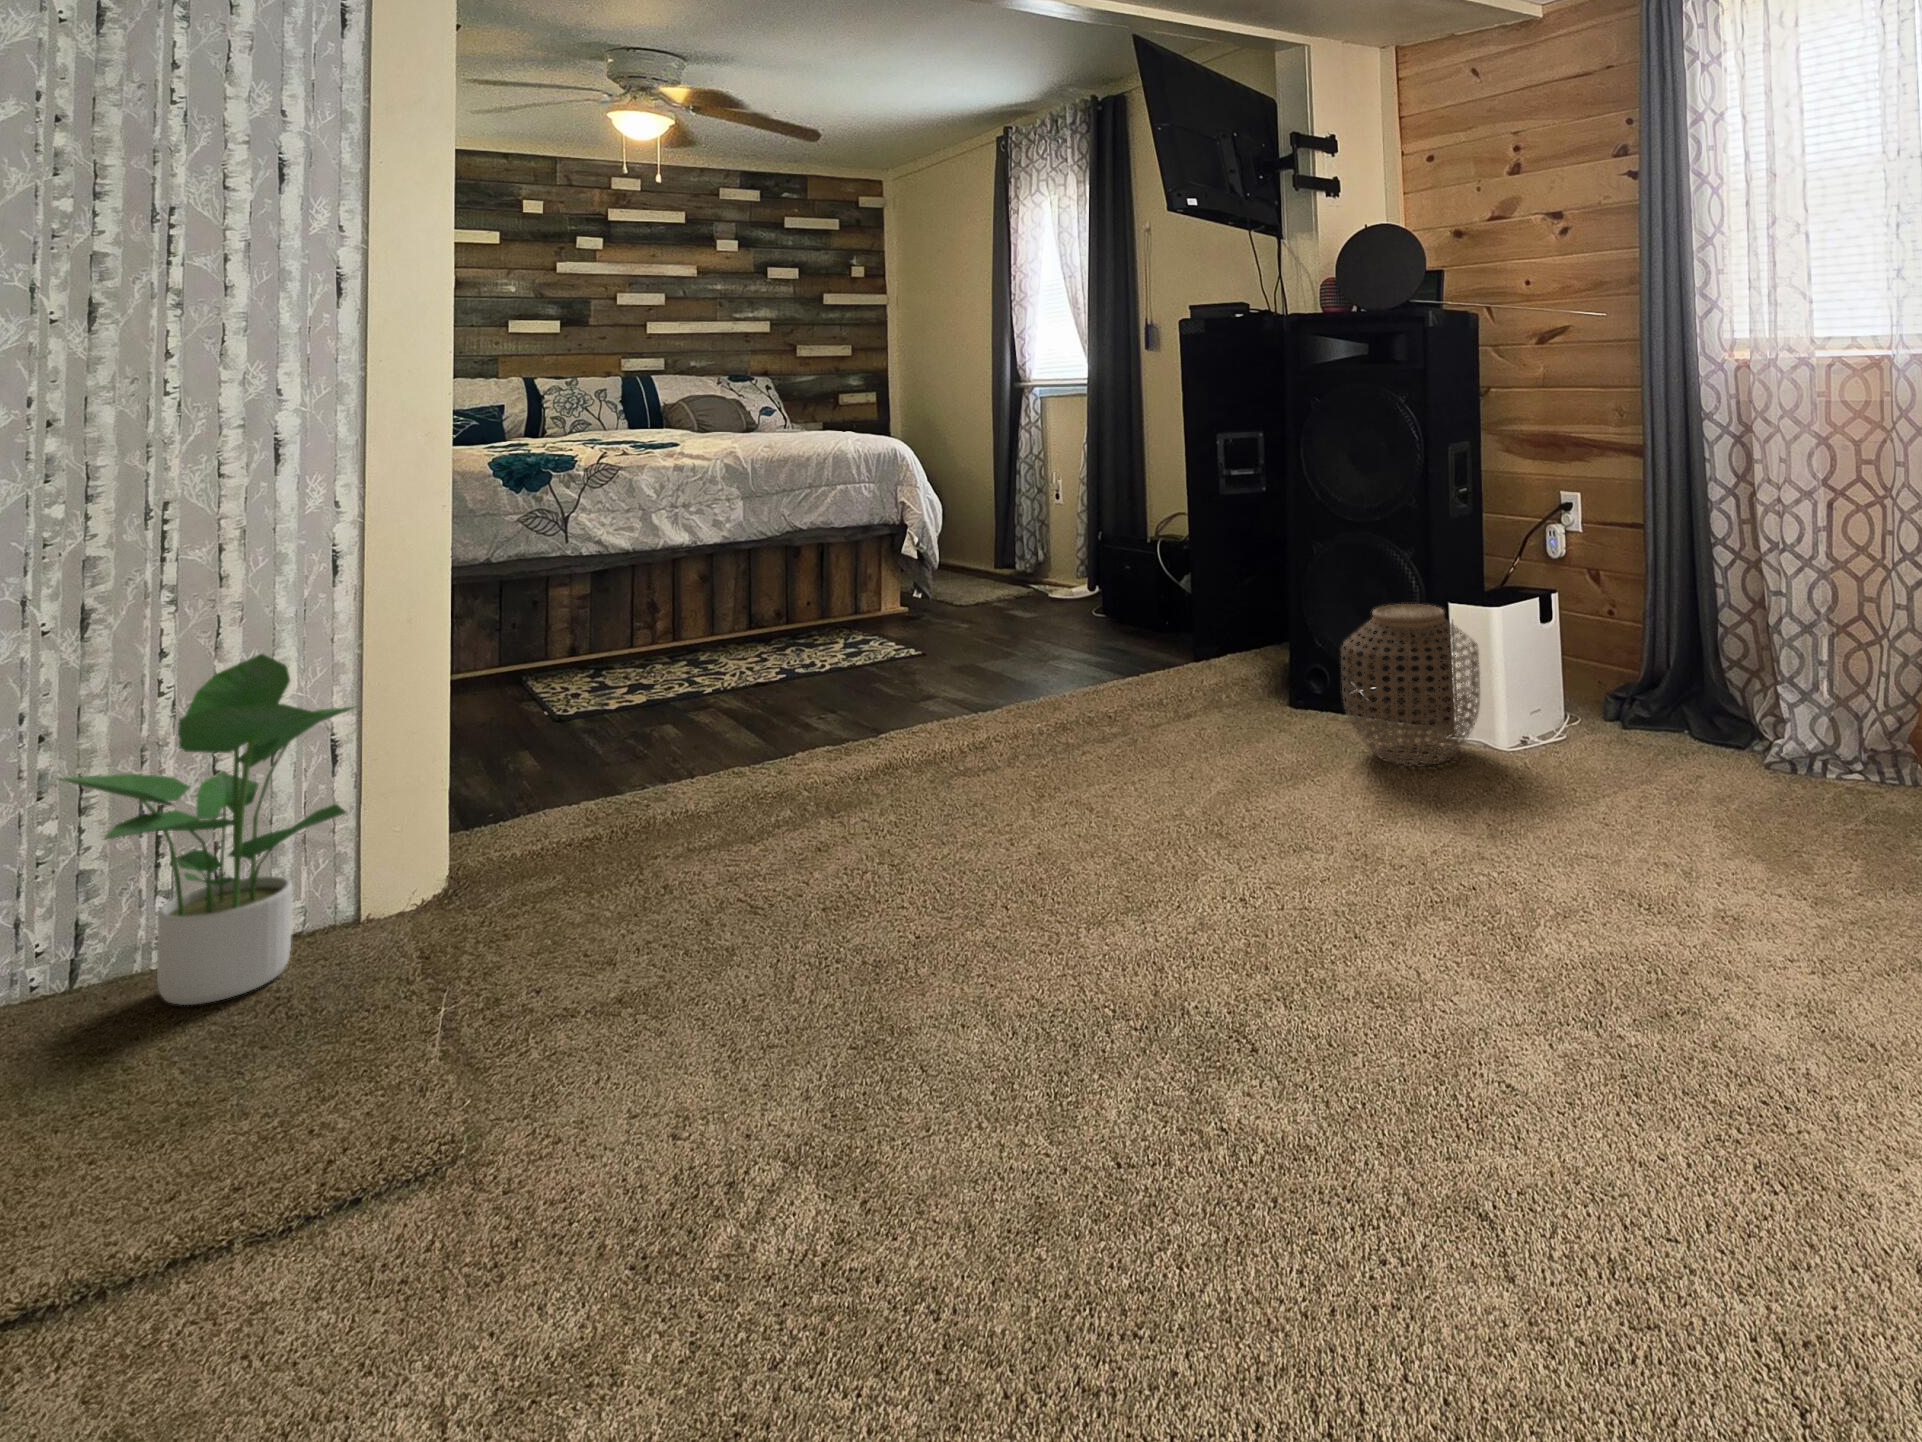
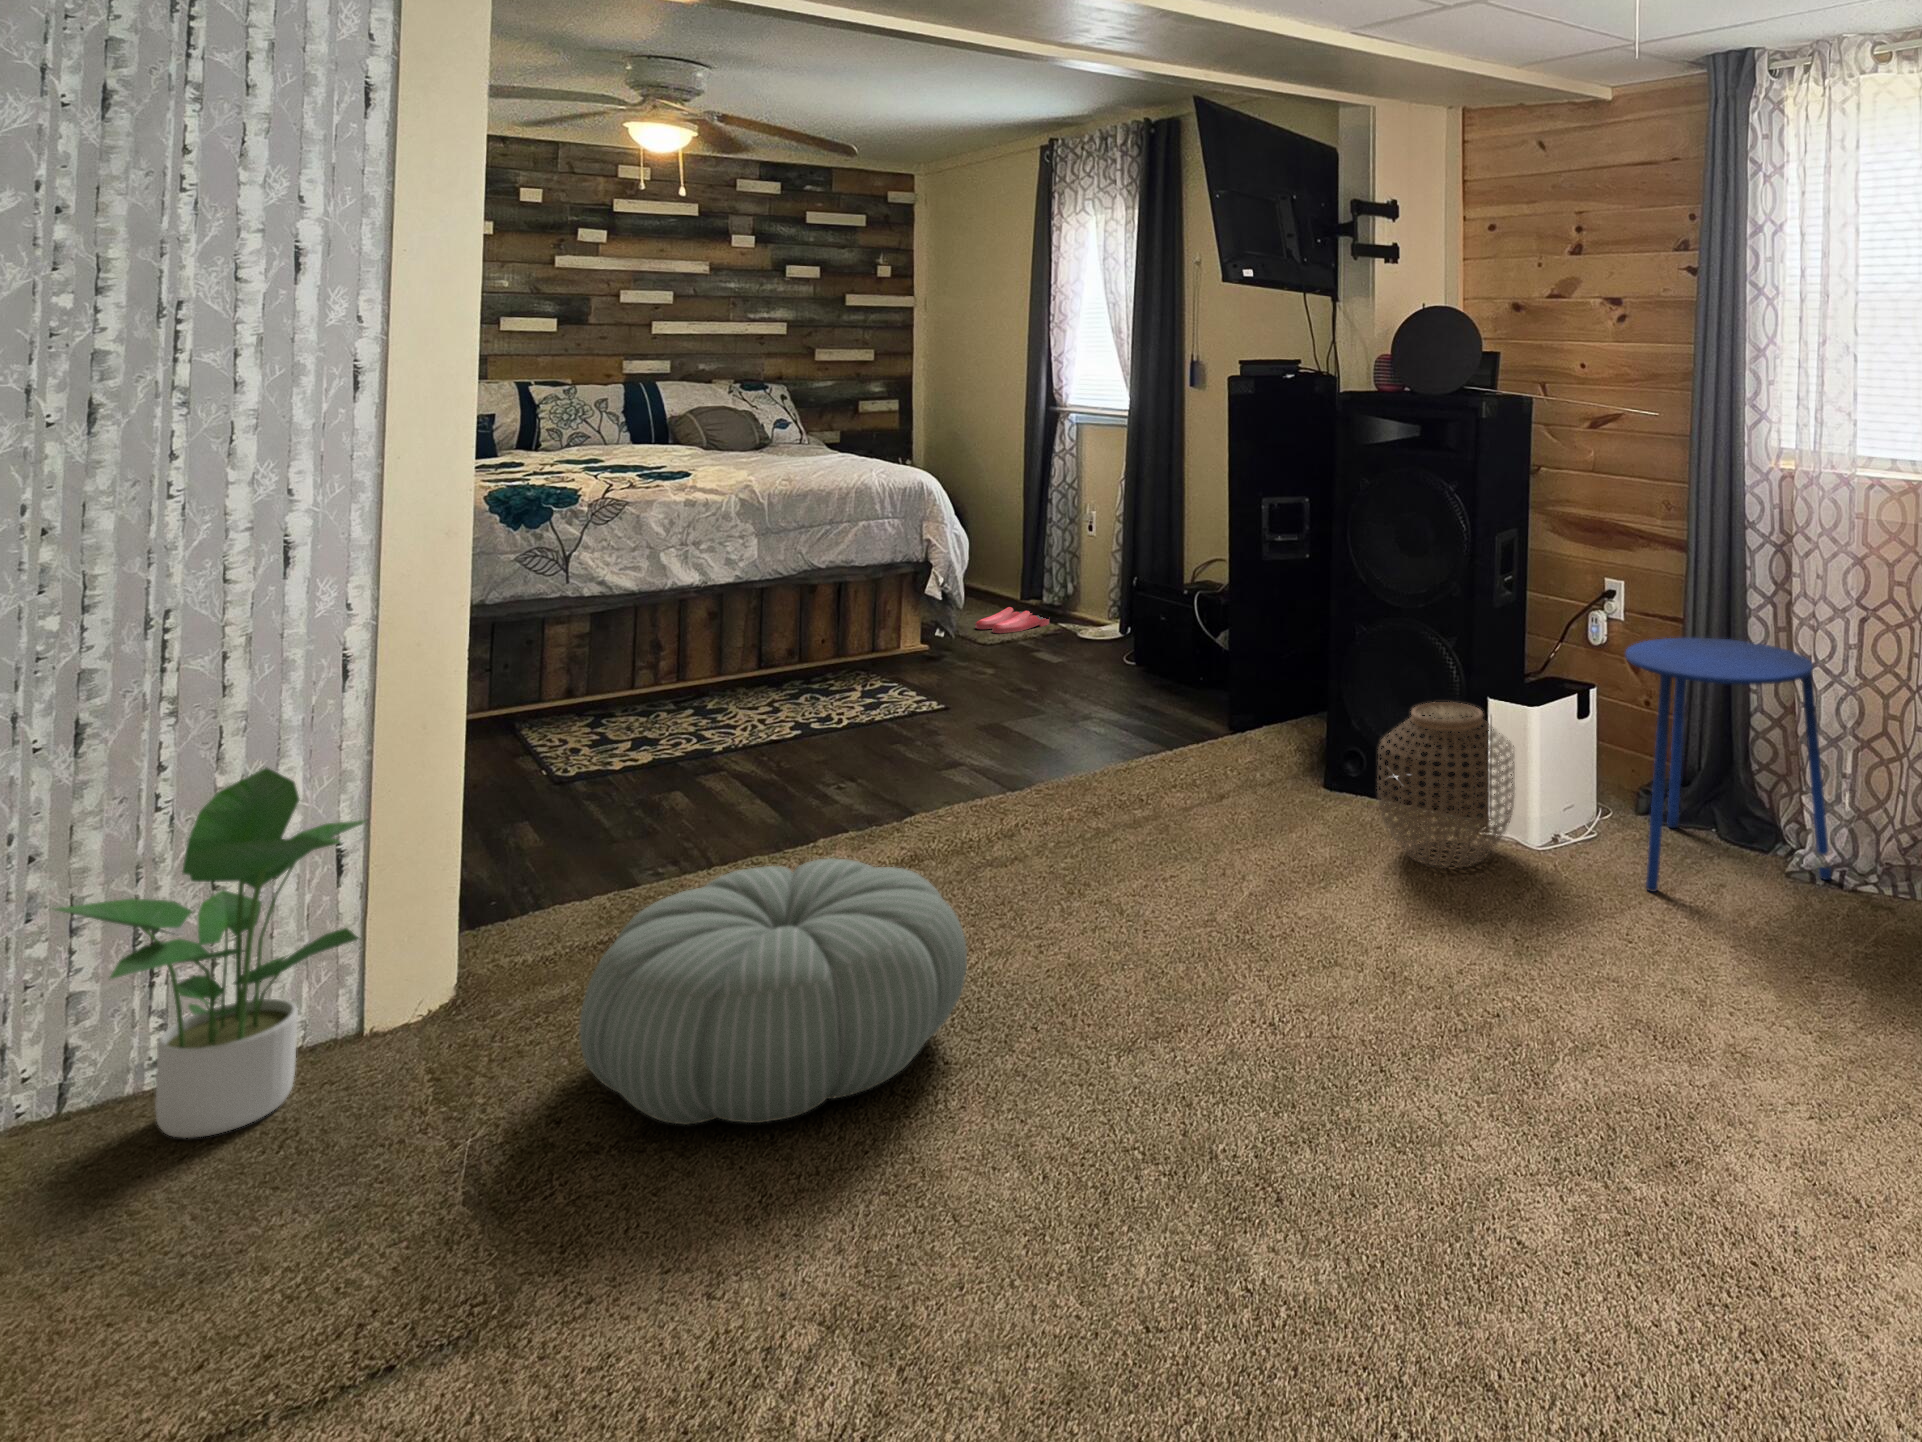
side table: none [1585,534,1811,780] -> present [1626,638,1831,891]
slippers: none [956,572,1025,595] -> present [975,607,1049,633]
pouf: none [557,745,936,987] -> present [579,858,967,1125]

